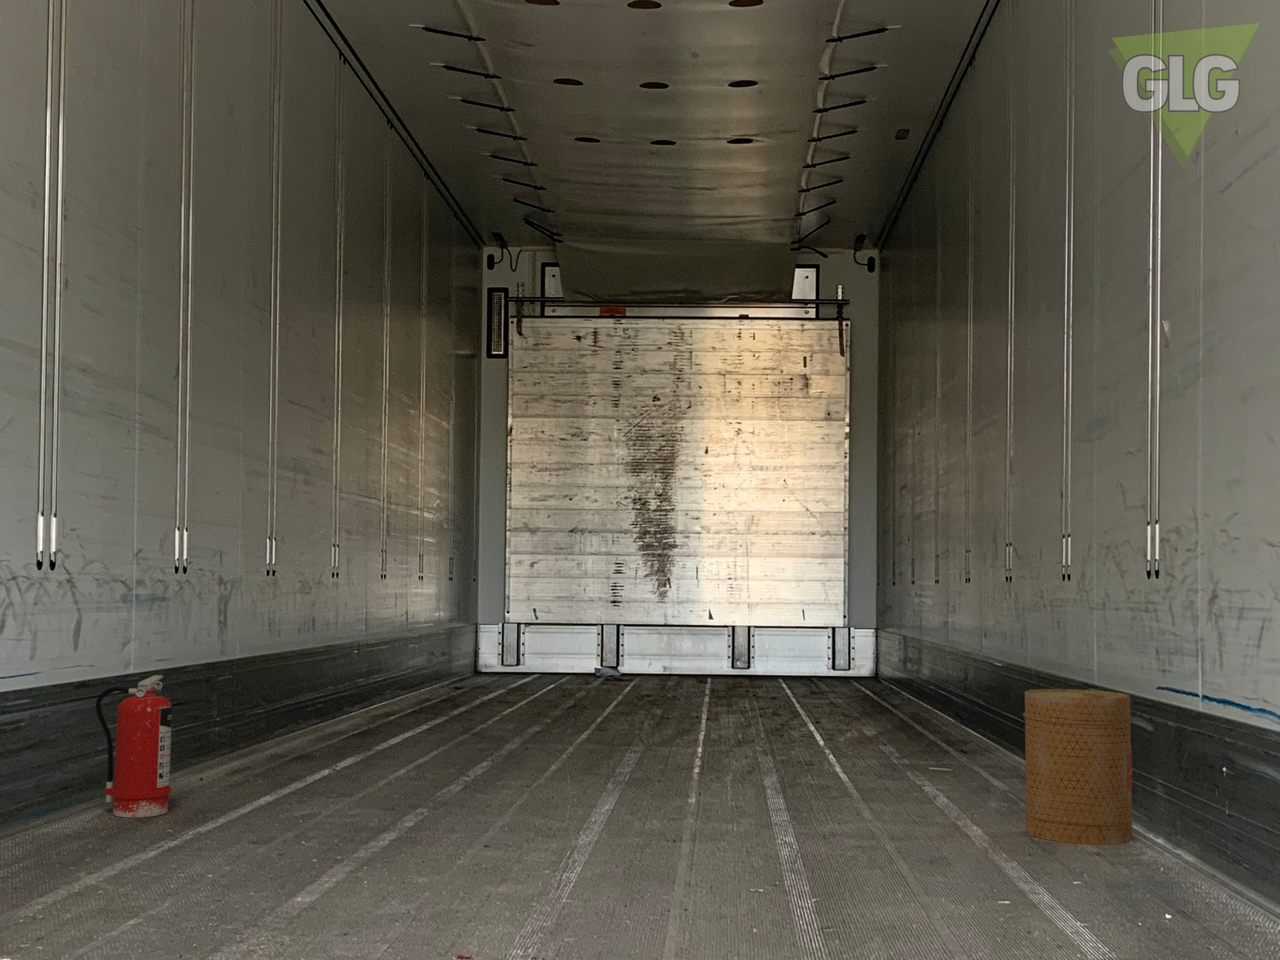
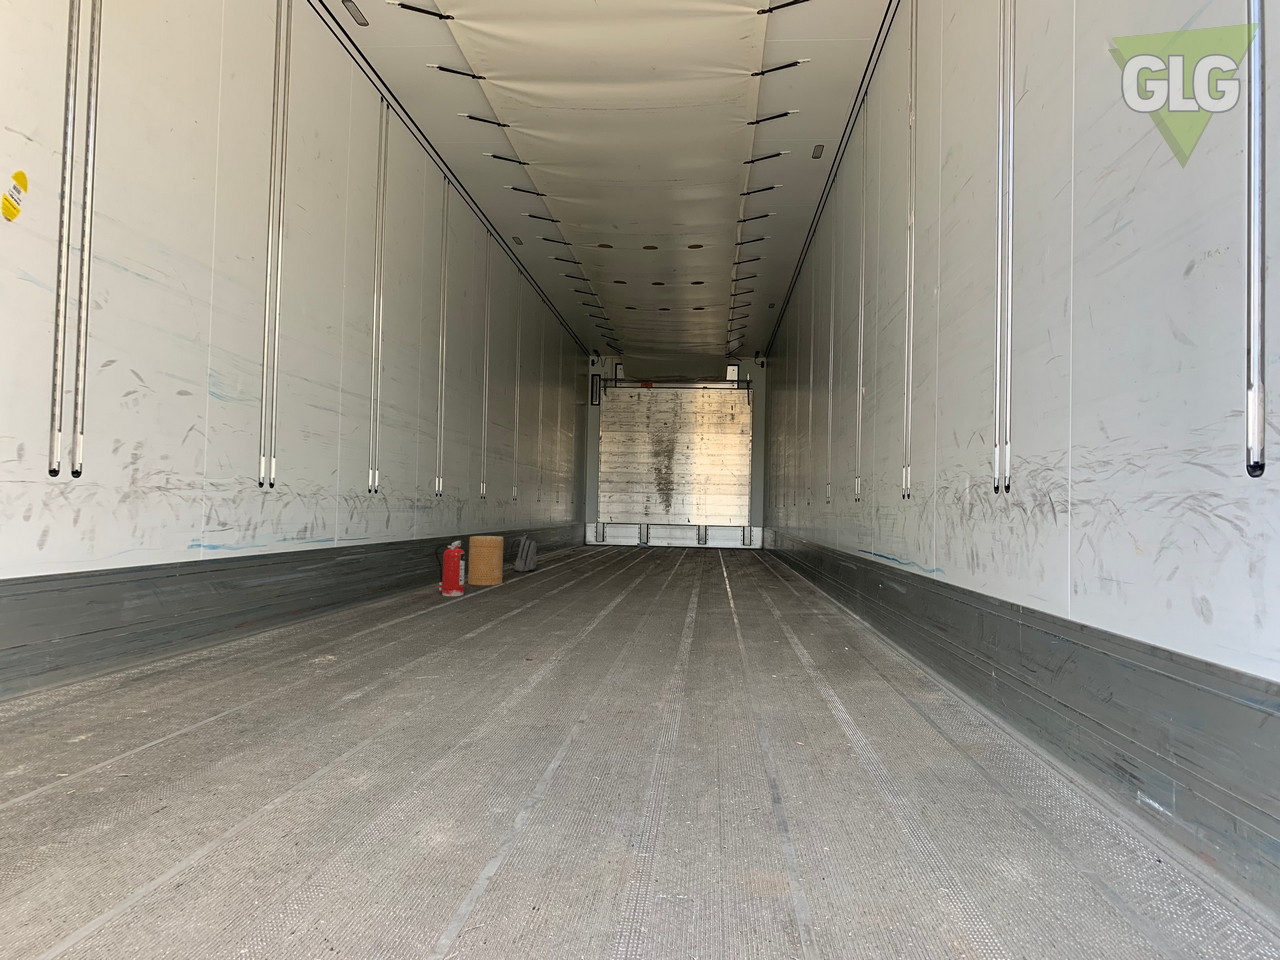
backpack: none [275,656,360,745] -> present [503,535,537,572]
basket: present [1023,689,1134,844] -> present [468,536,504,585]

